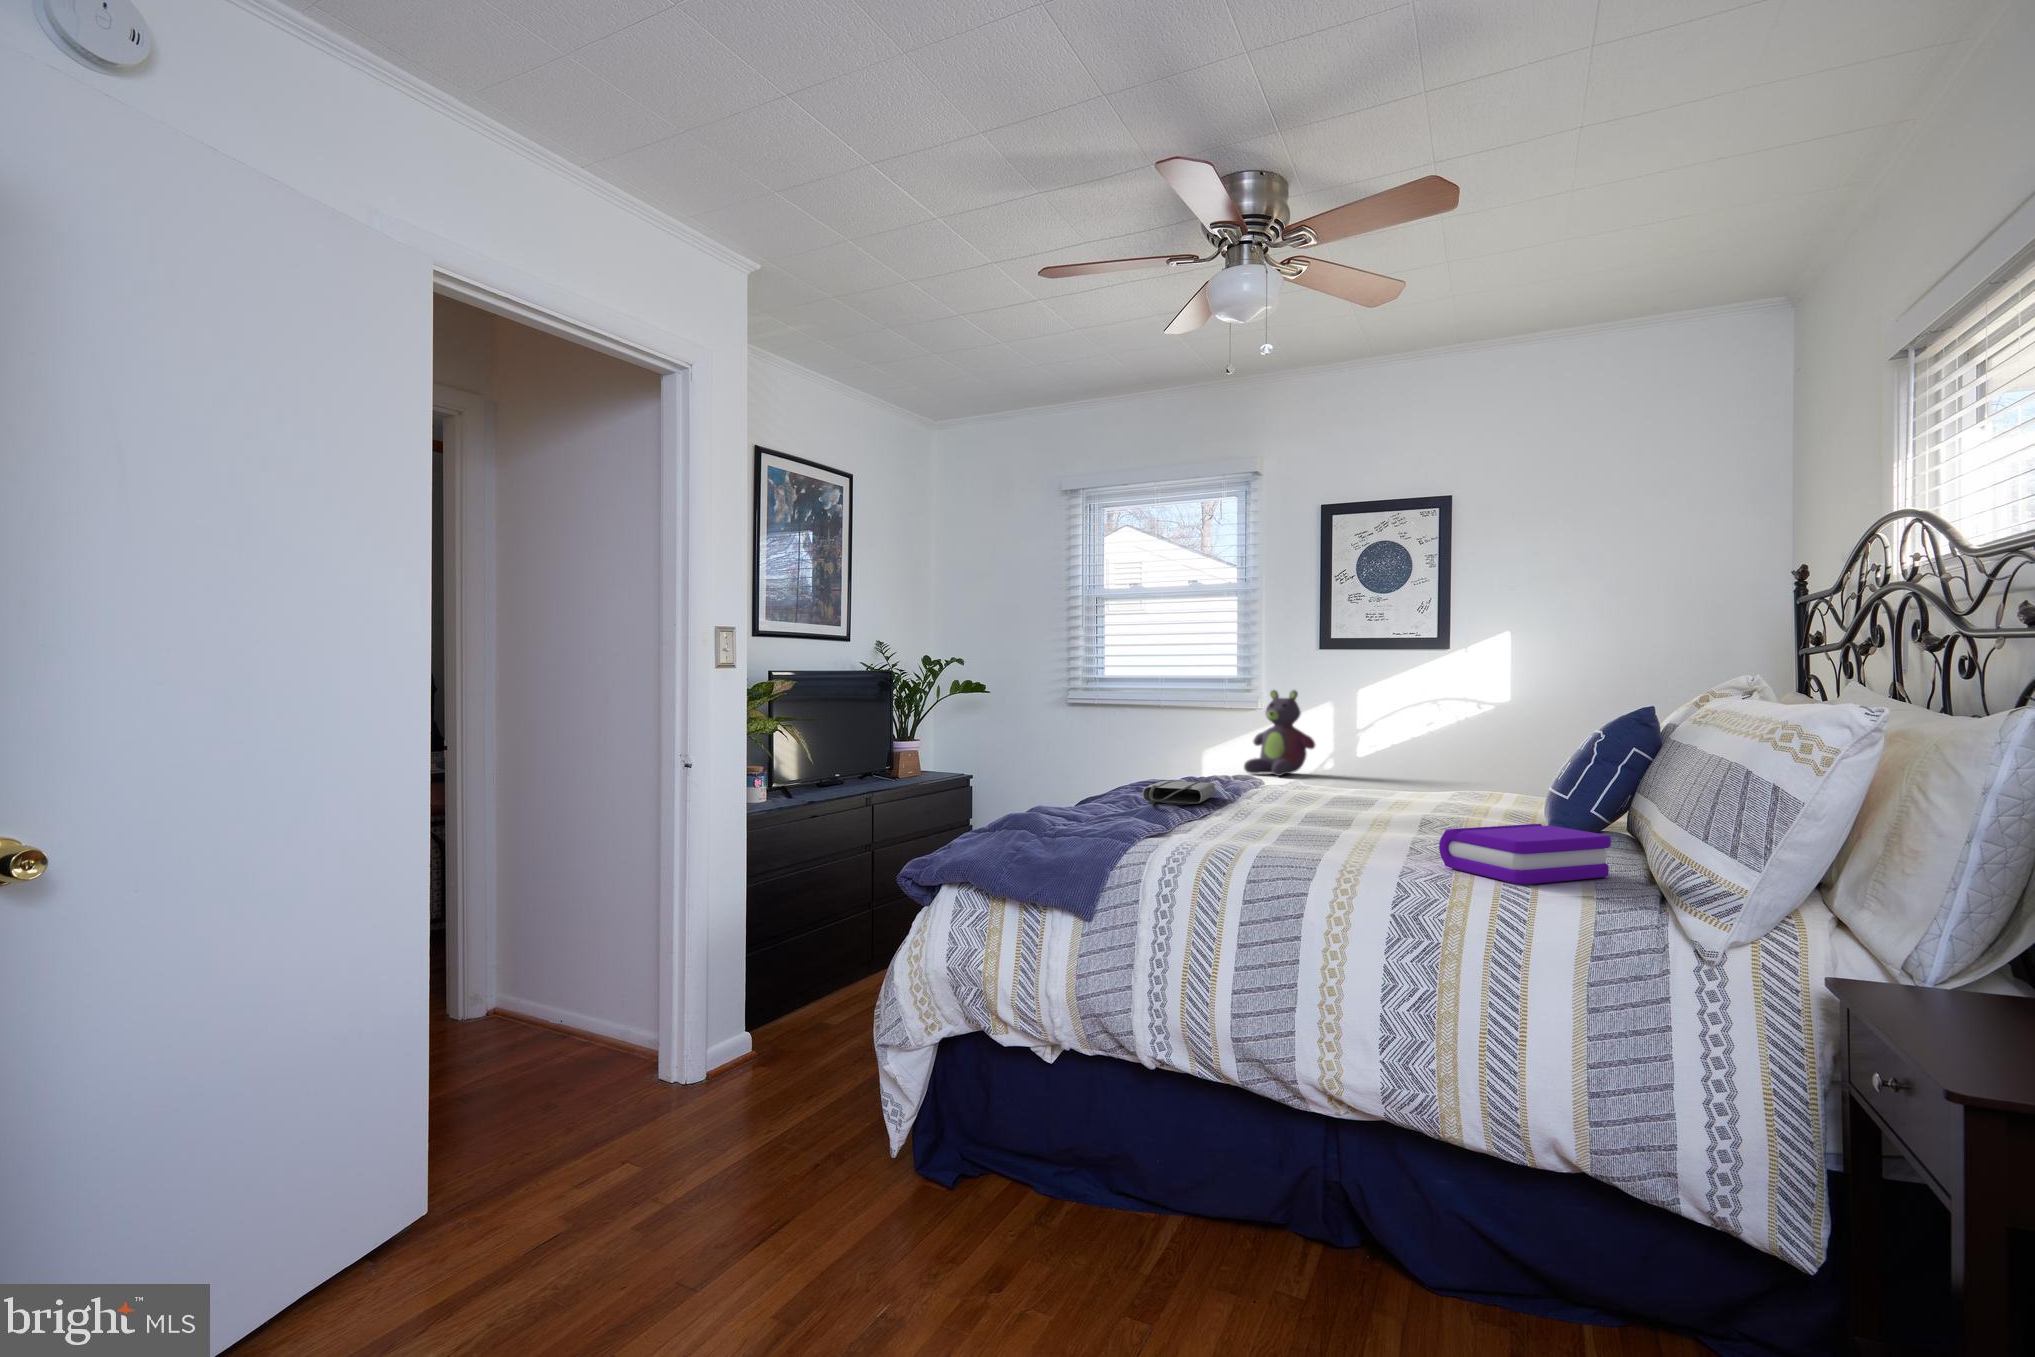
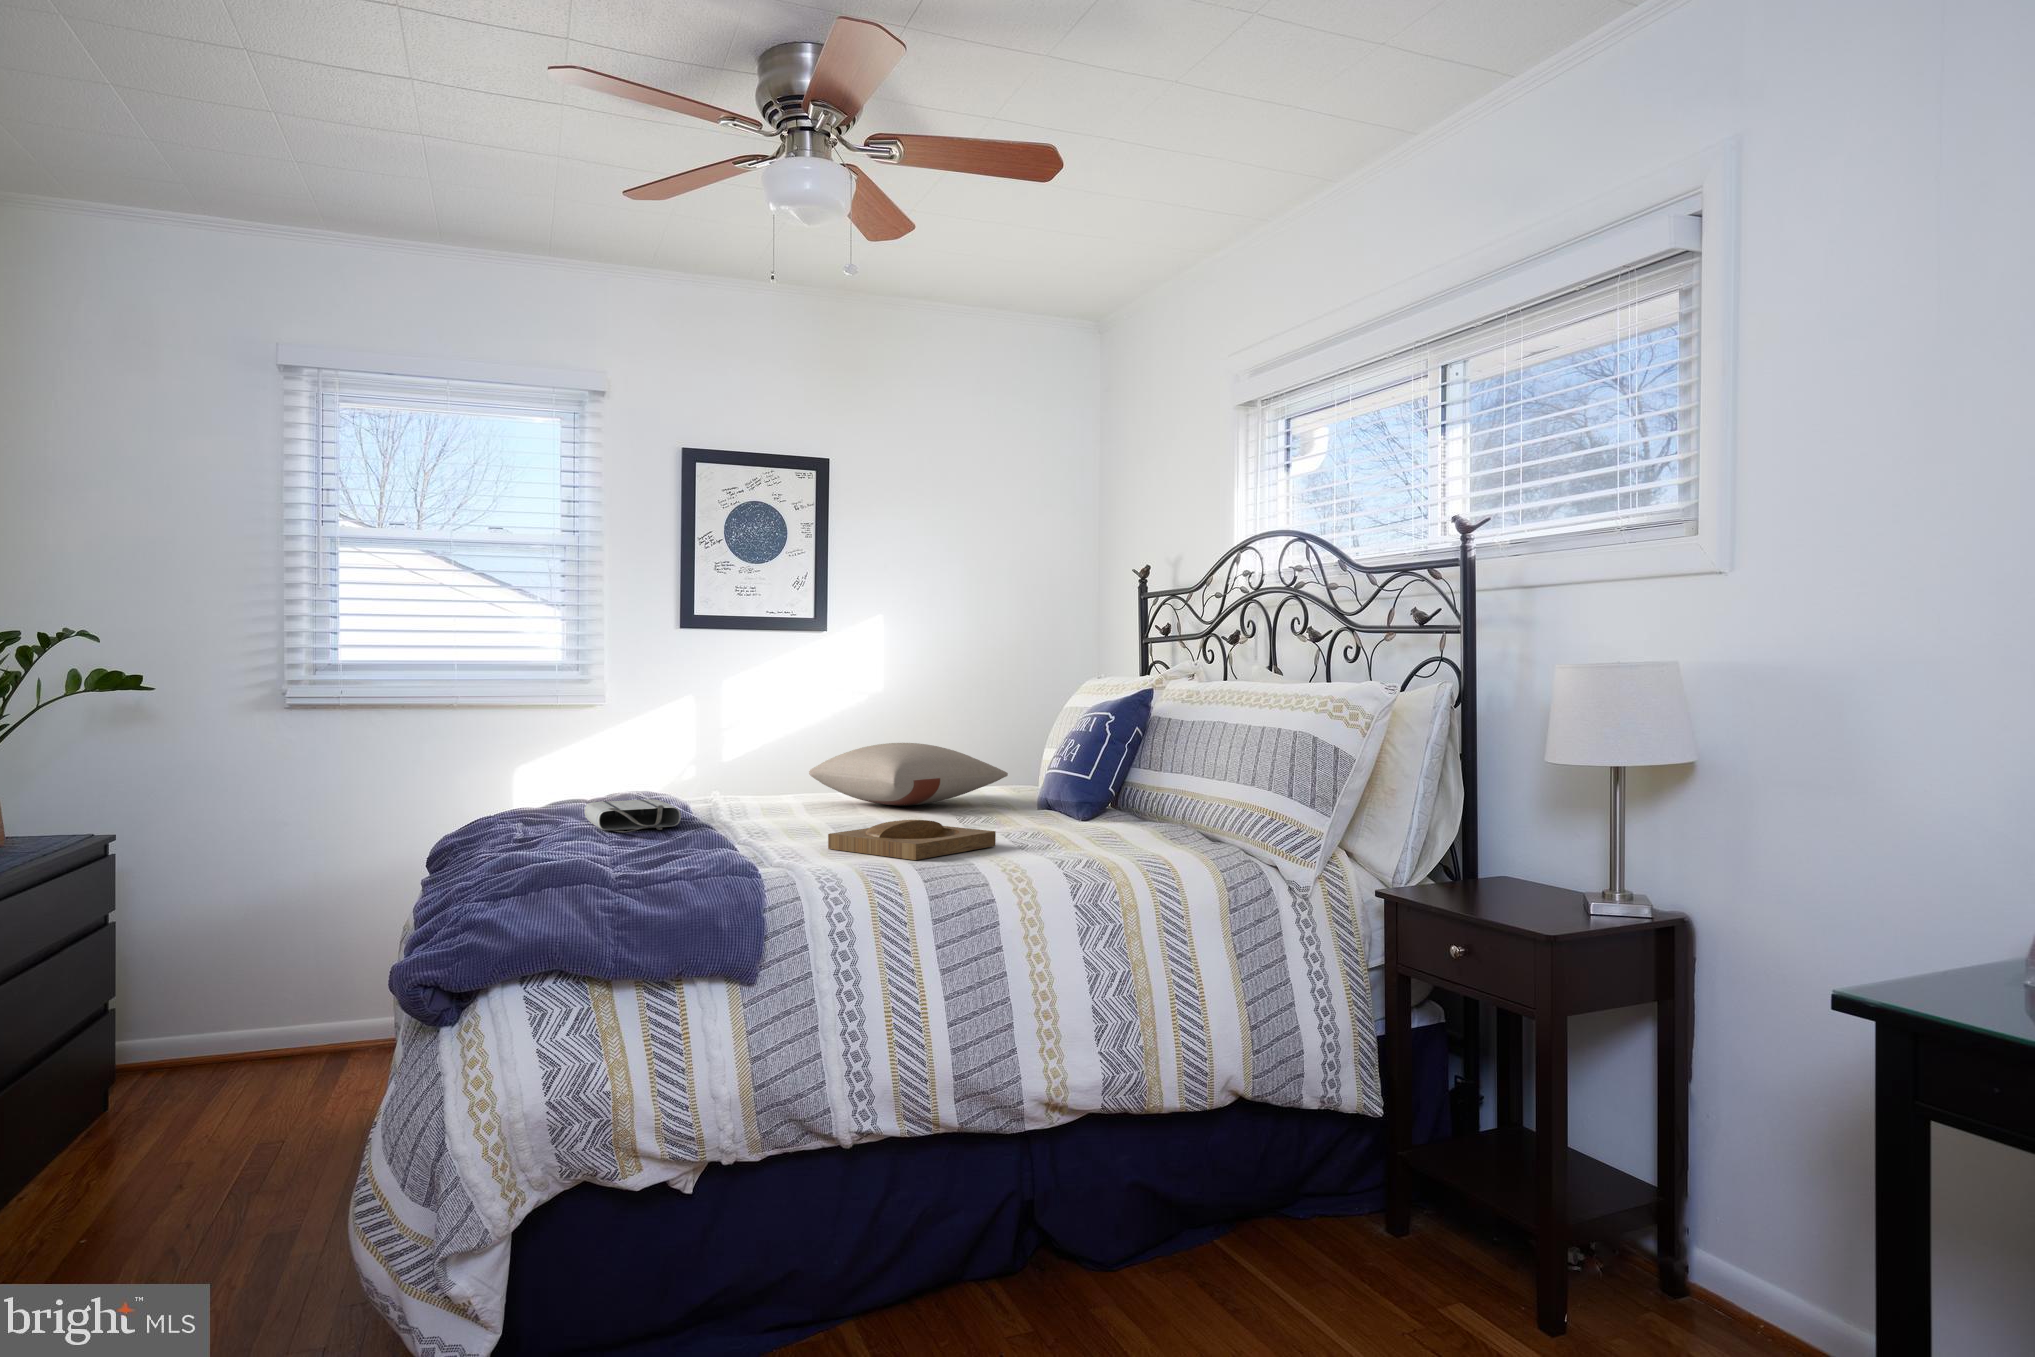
stuffed bear: present [1244,690,1315,776] -> none [589,678,678,788]
pillow: none [1362,753,1541,810] -> present [809,743,1008,806]
tray: none [1244,817,1382,851] -> present [828,820,996,860]
book: present [1439,824,1611,884] -> none [1074,800,1192,855]

